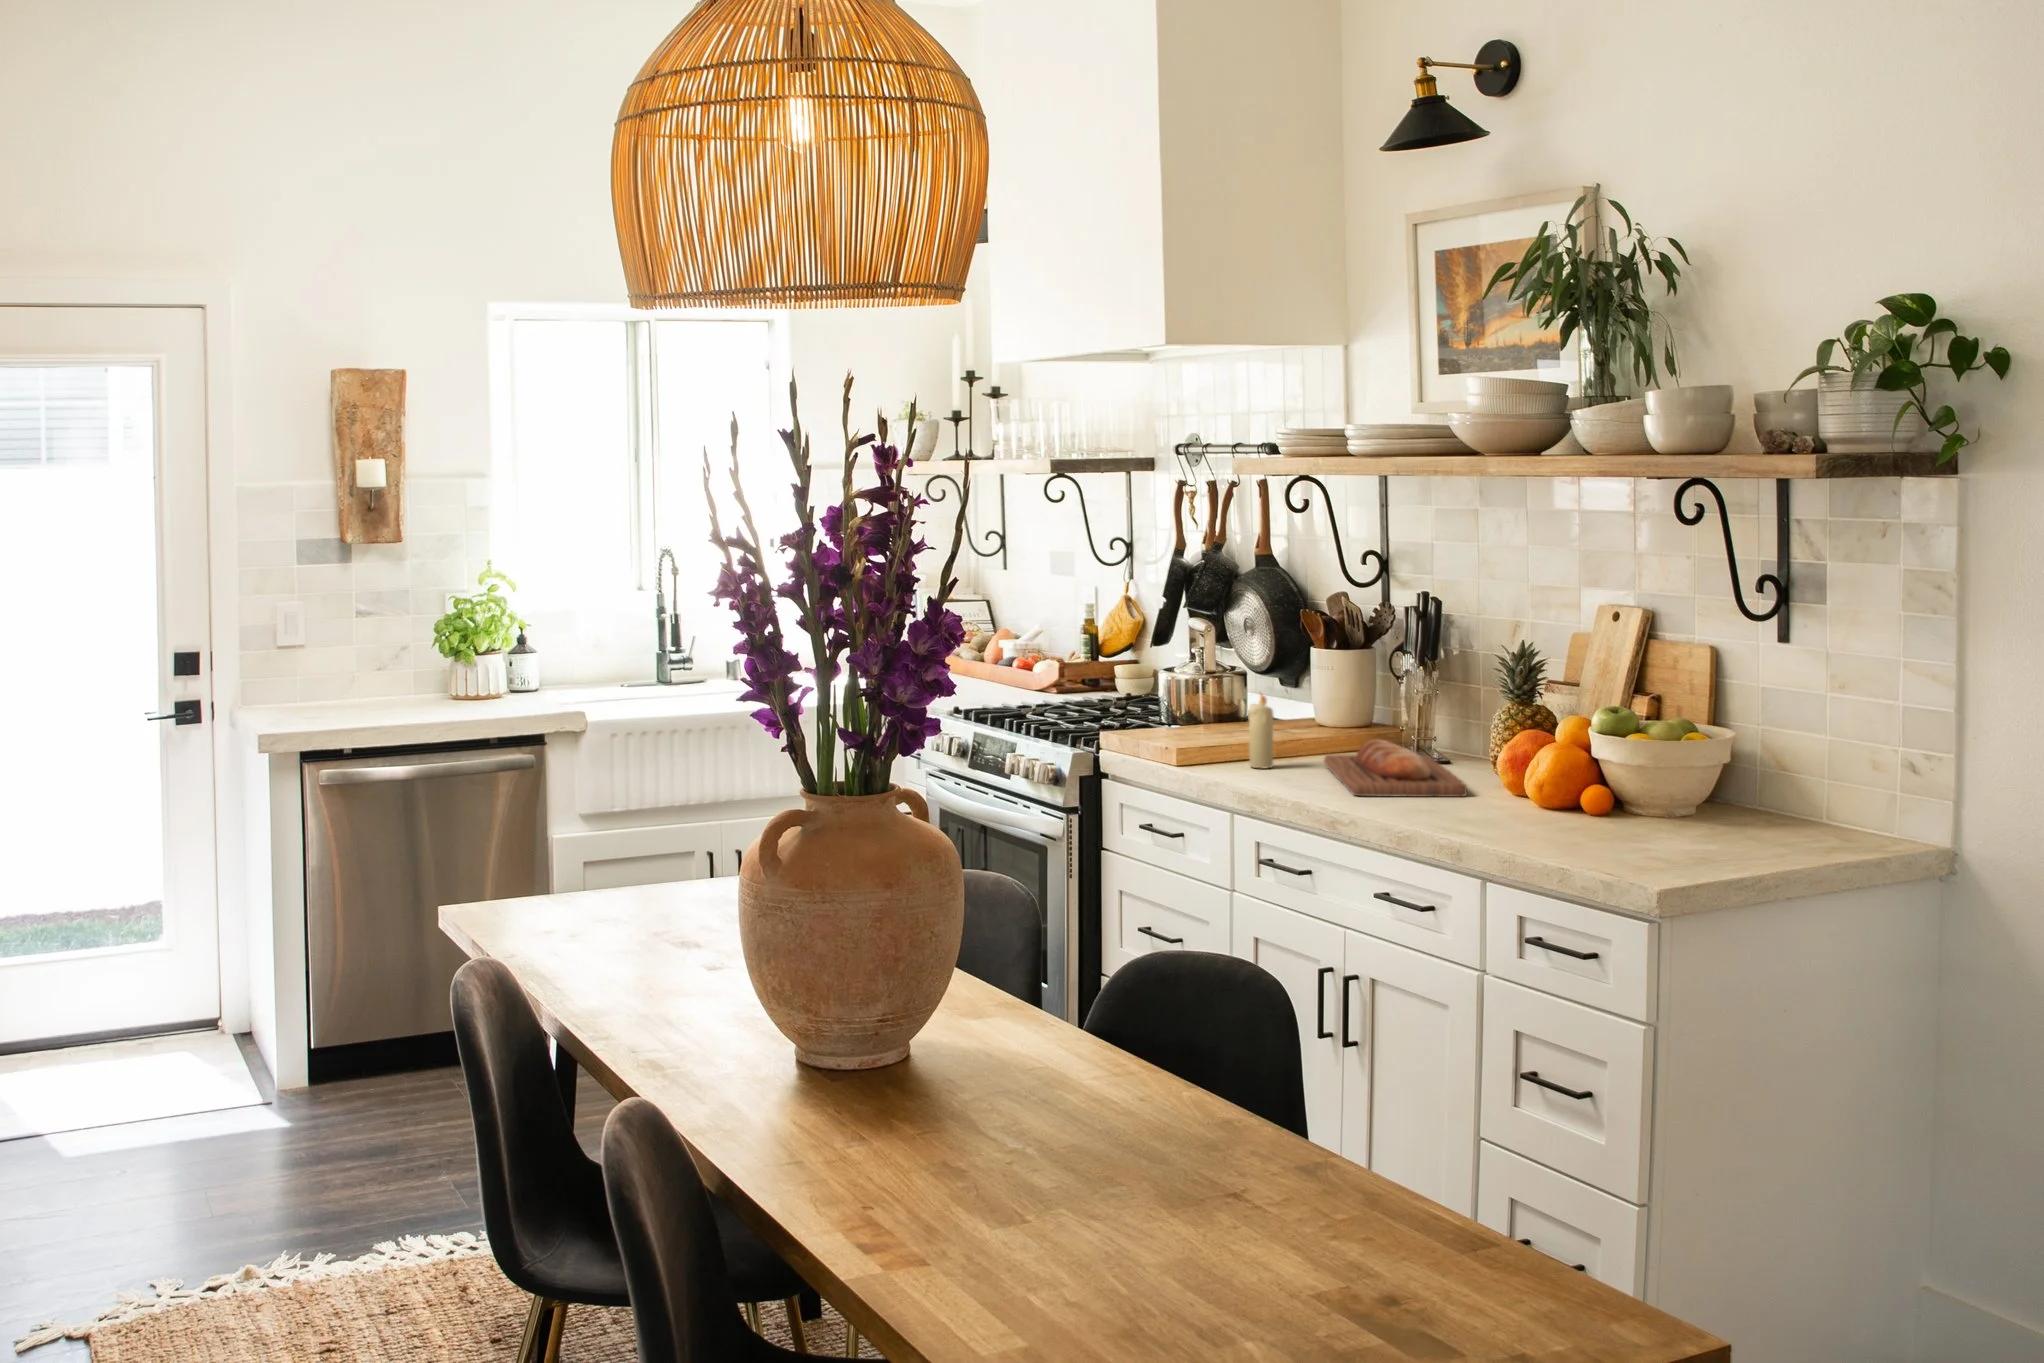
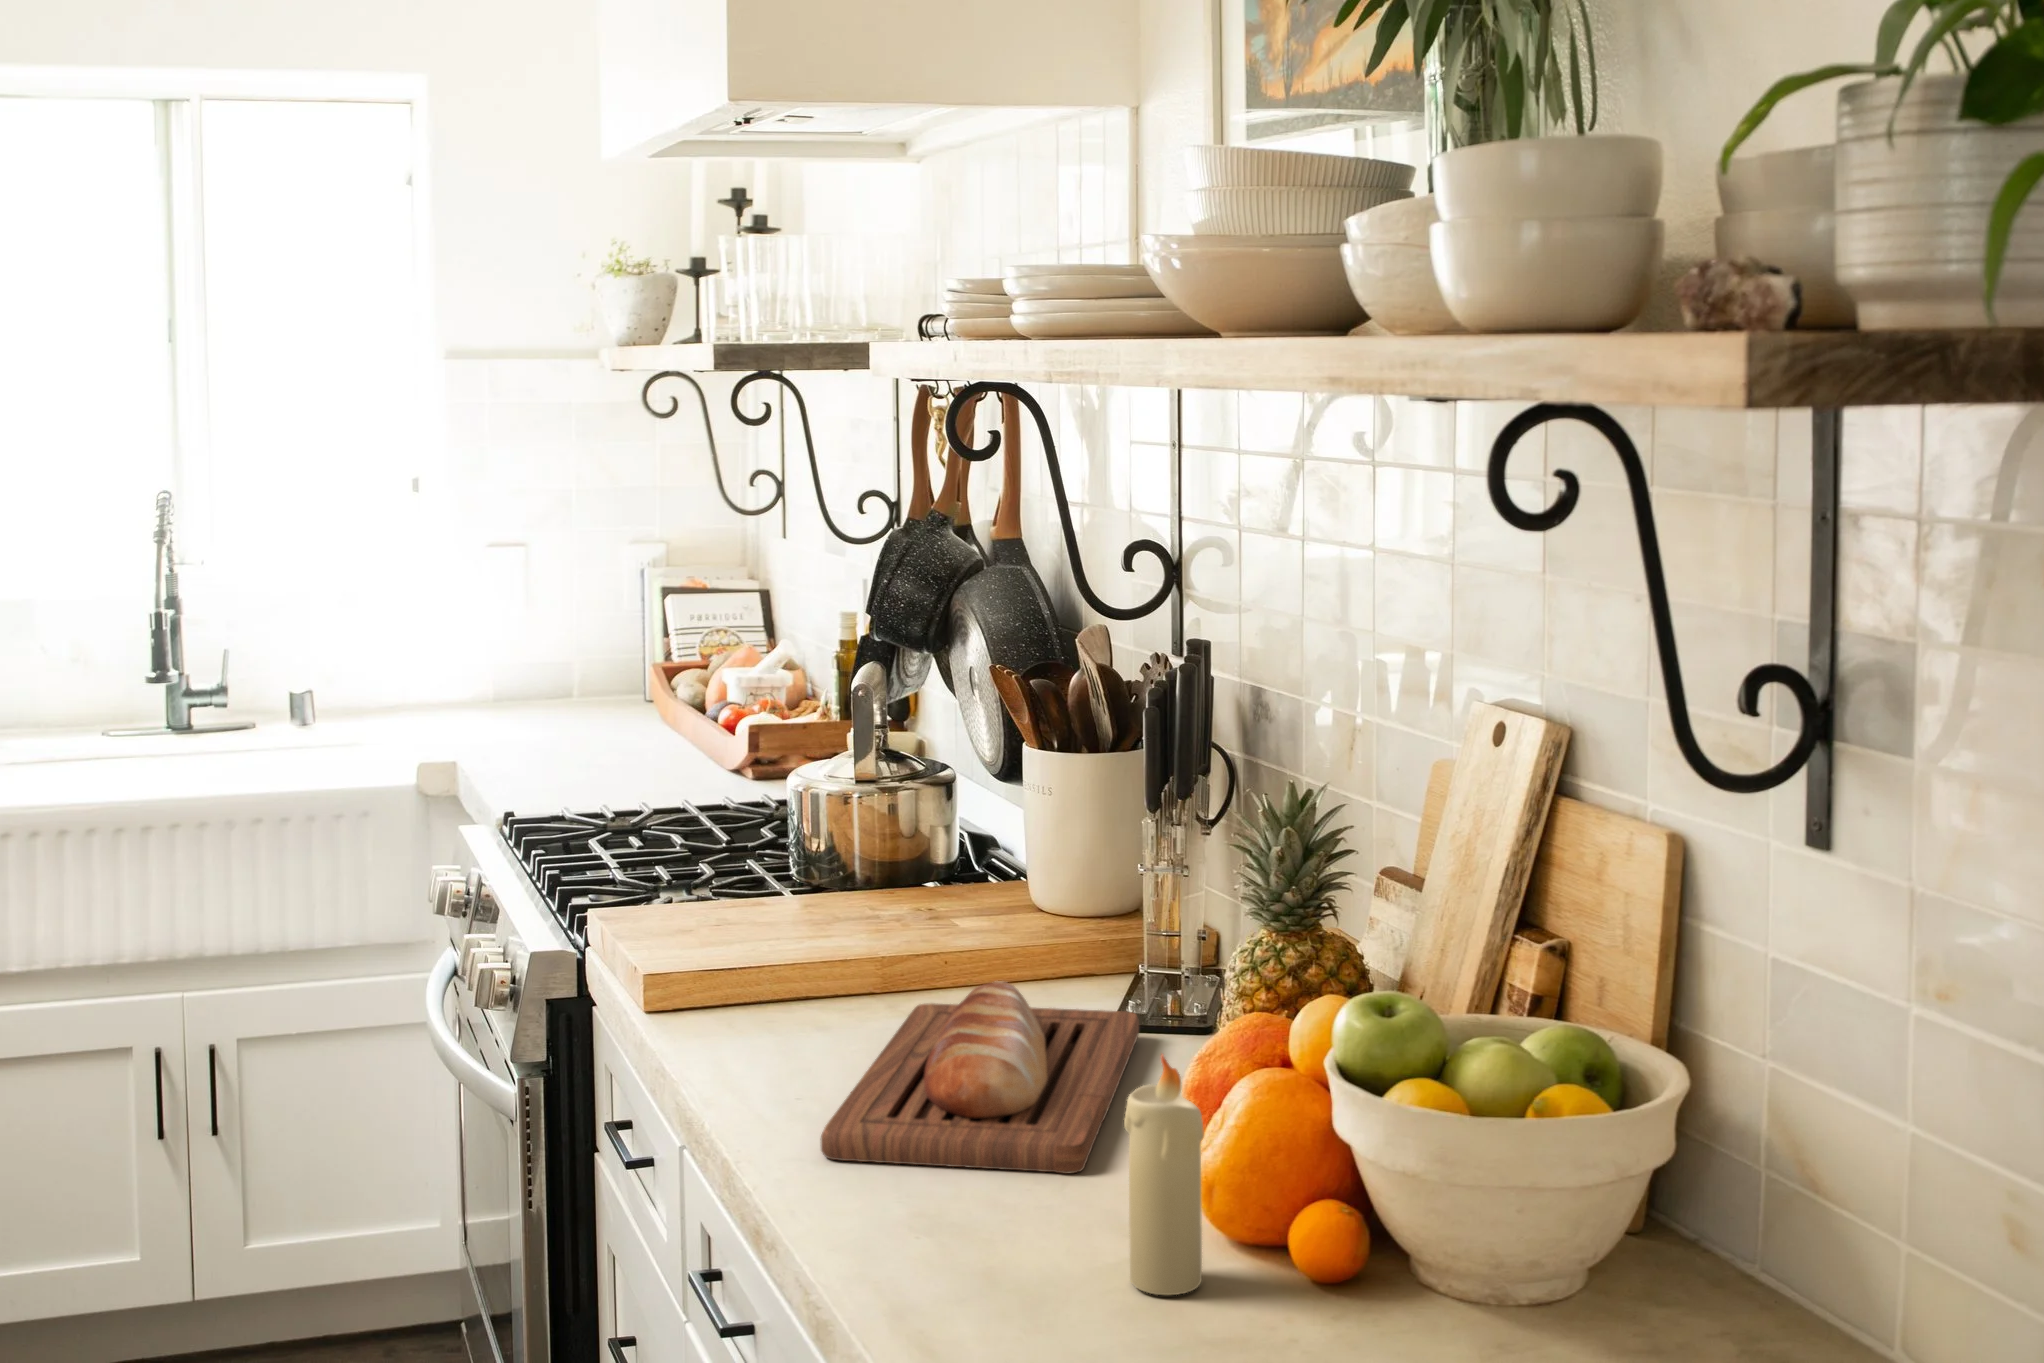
candle: present [1248,695,1274,768] -> present [1124,1054,1204,1295]

